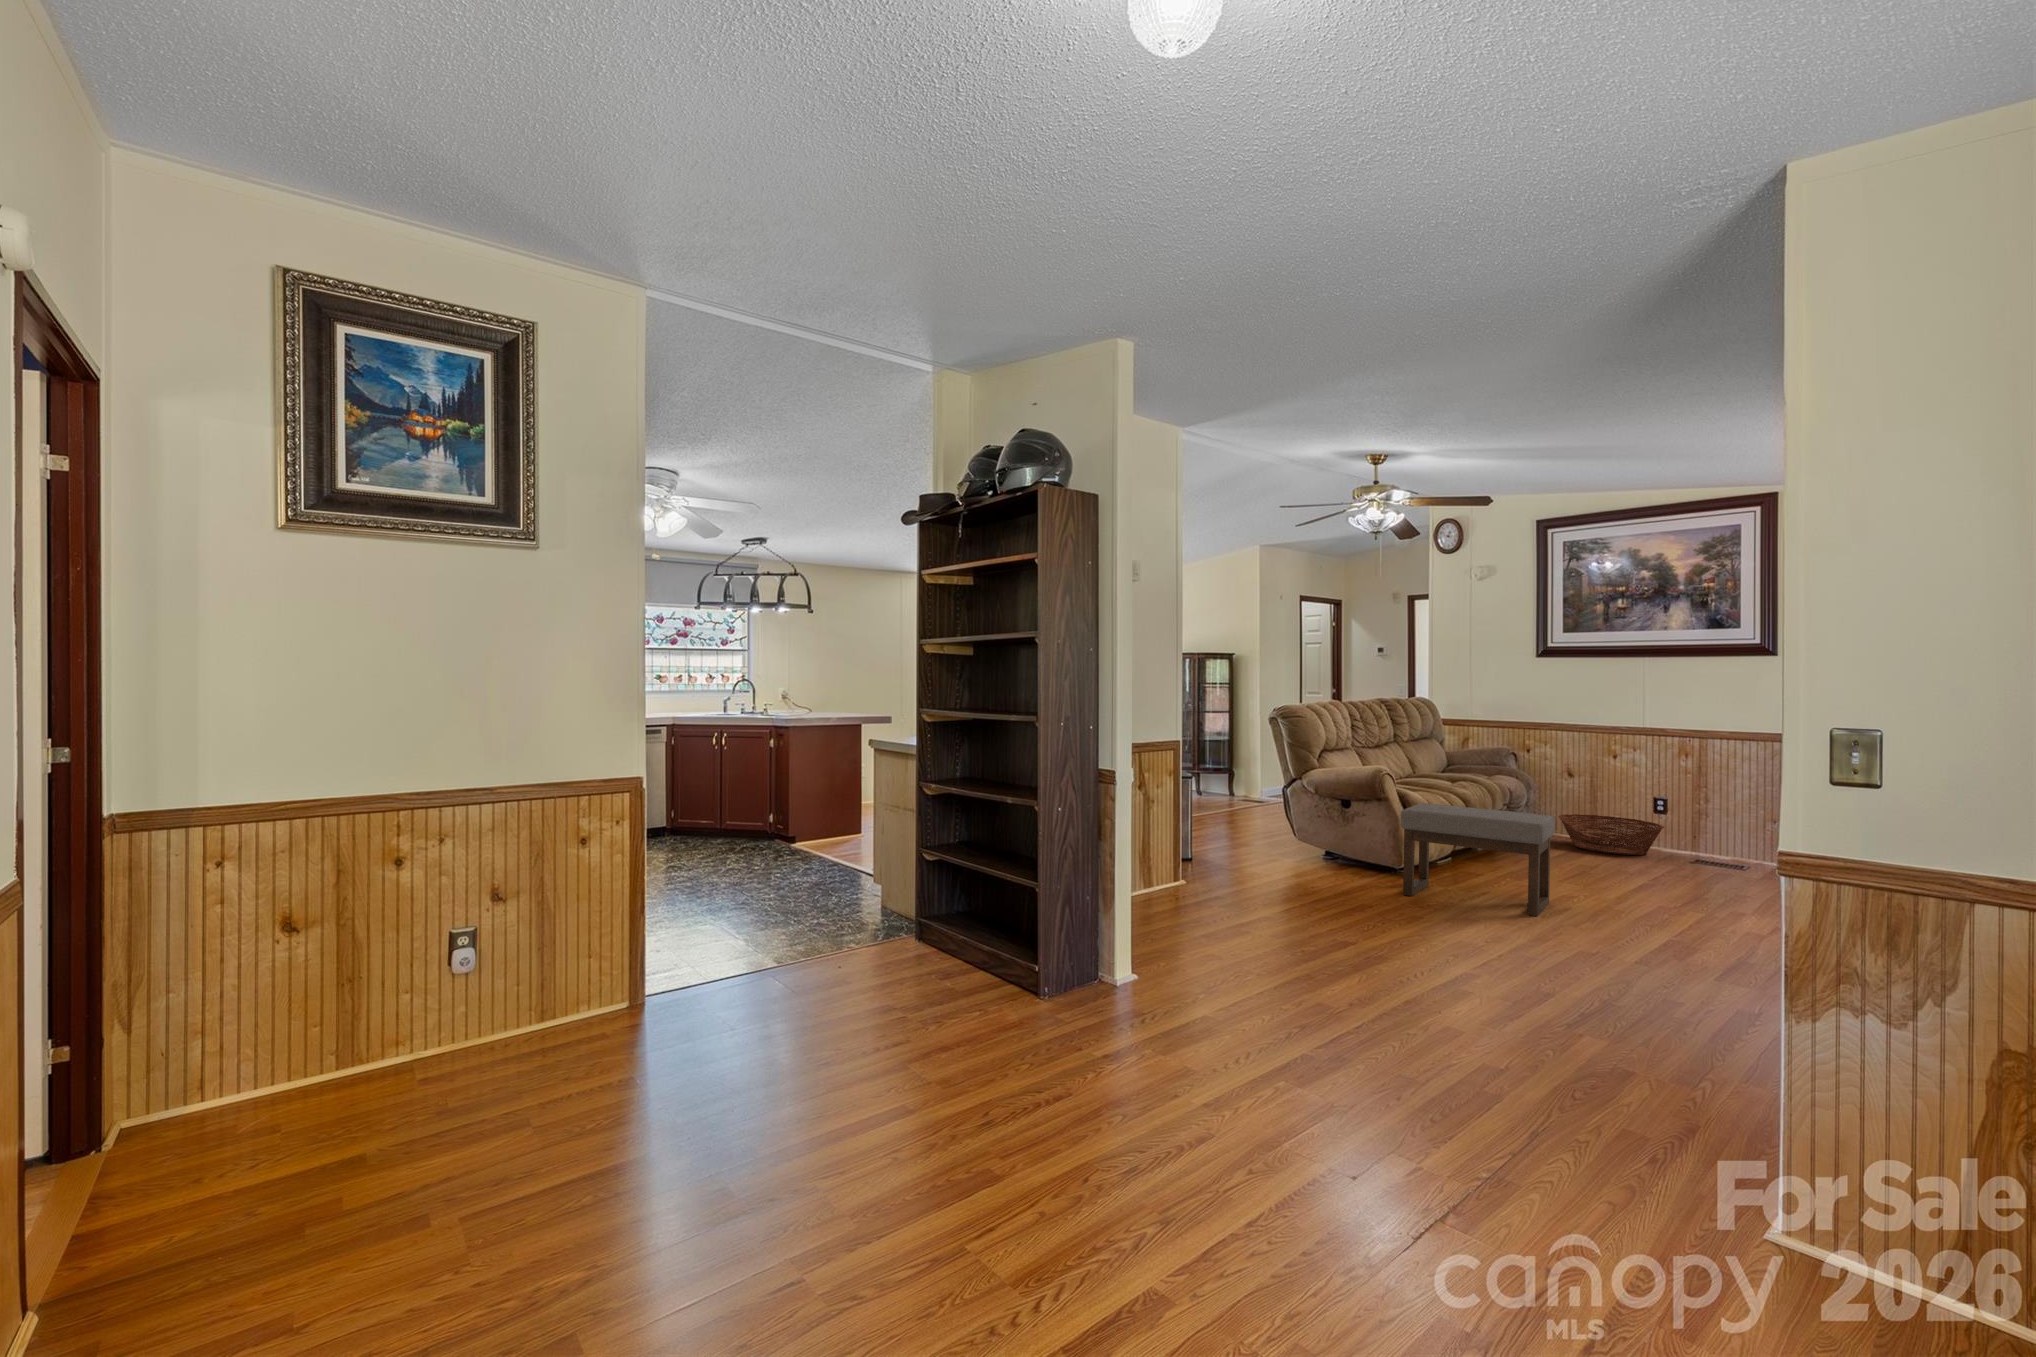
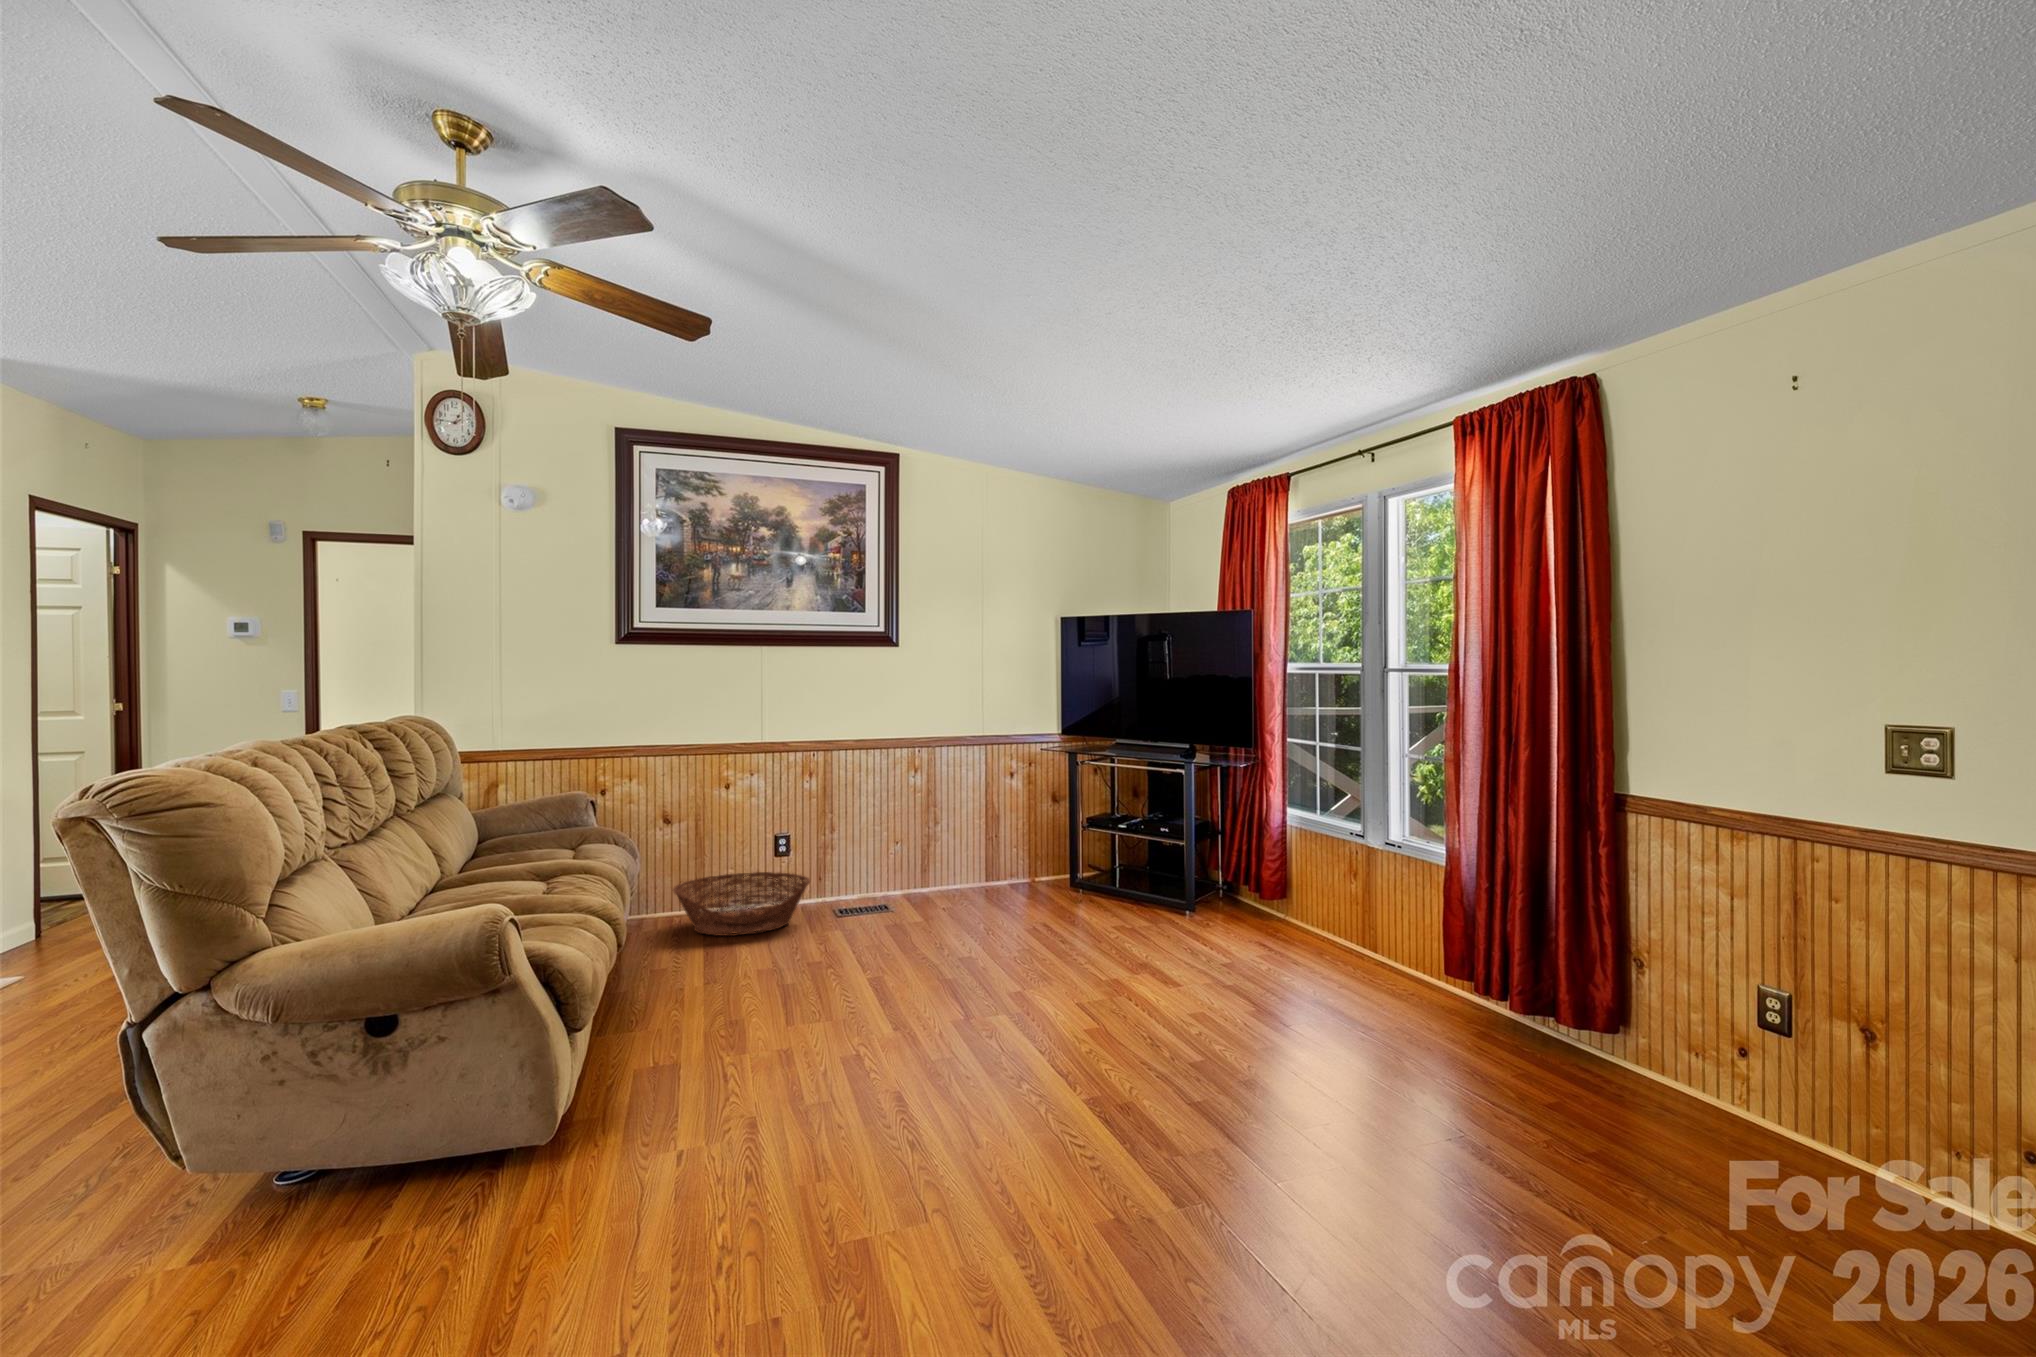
ottoman: present [1401,803,1554,916] -> none [623,944,941,1259]

